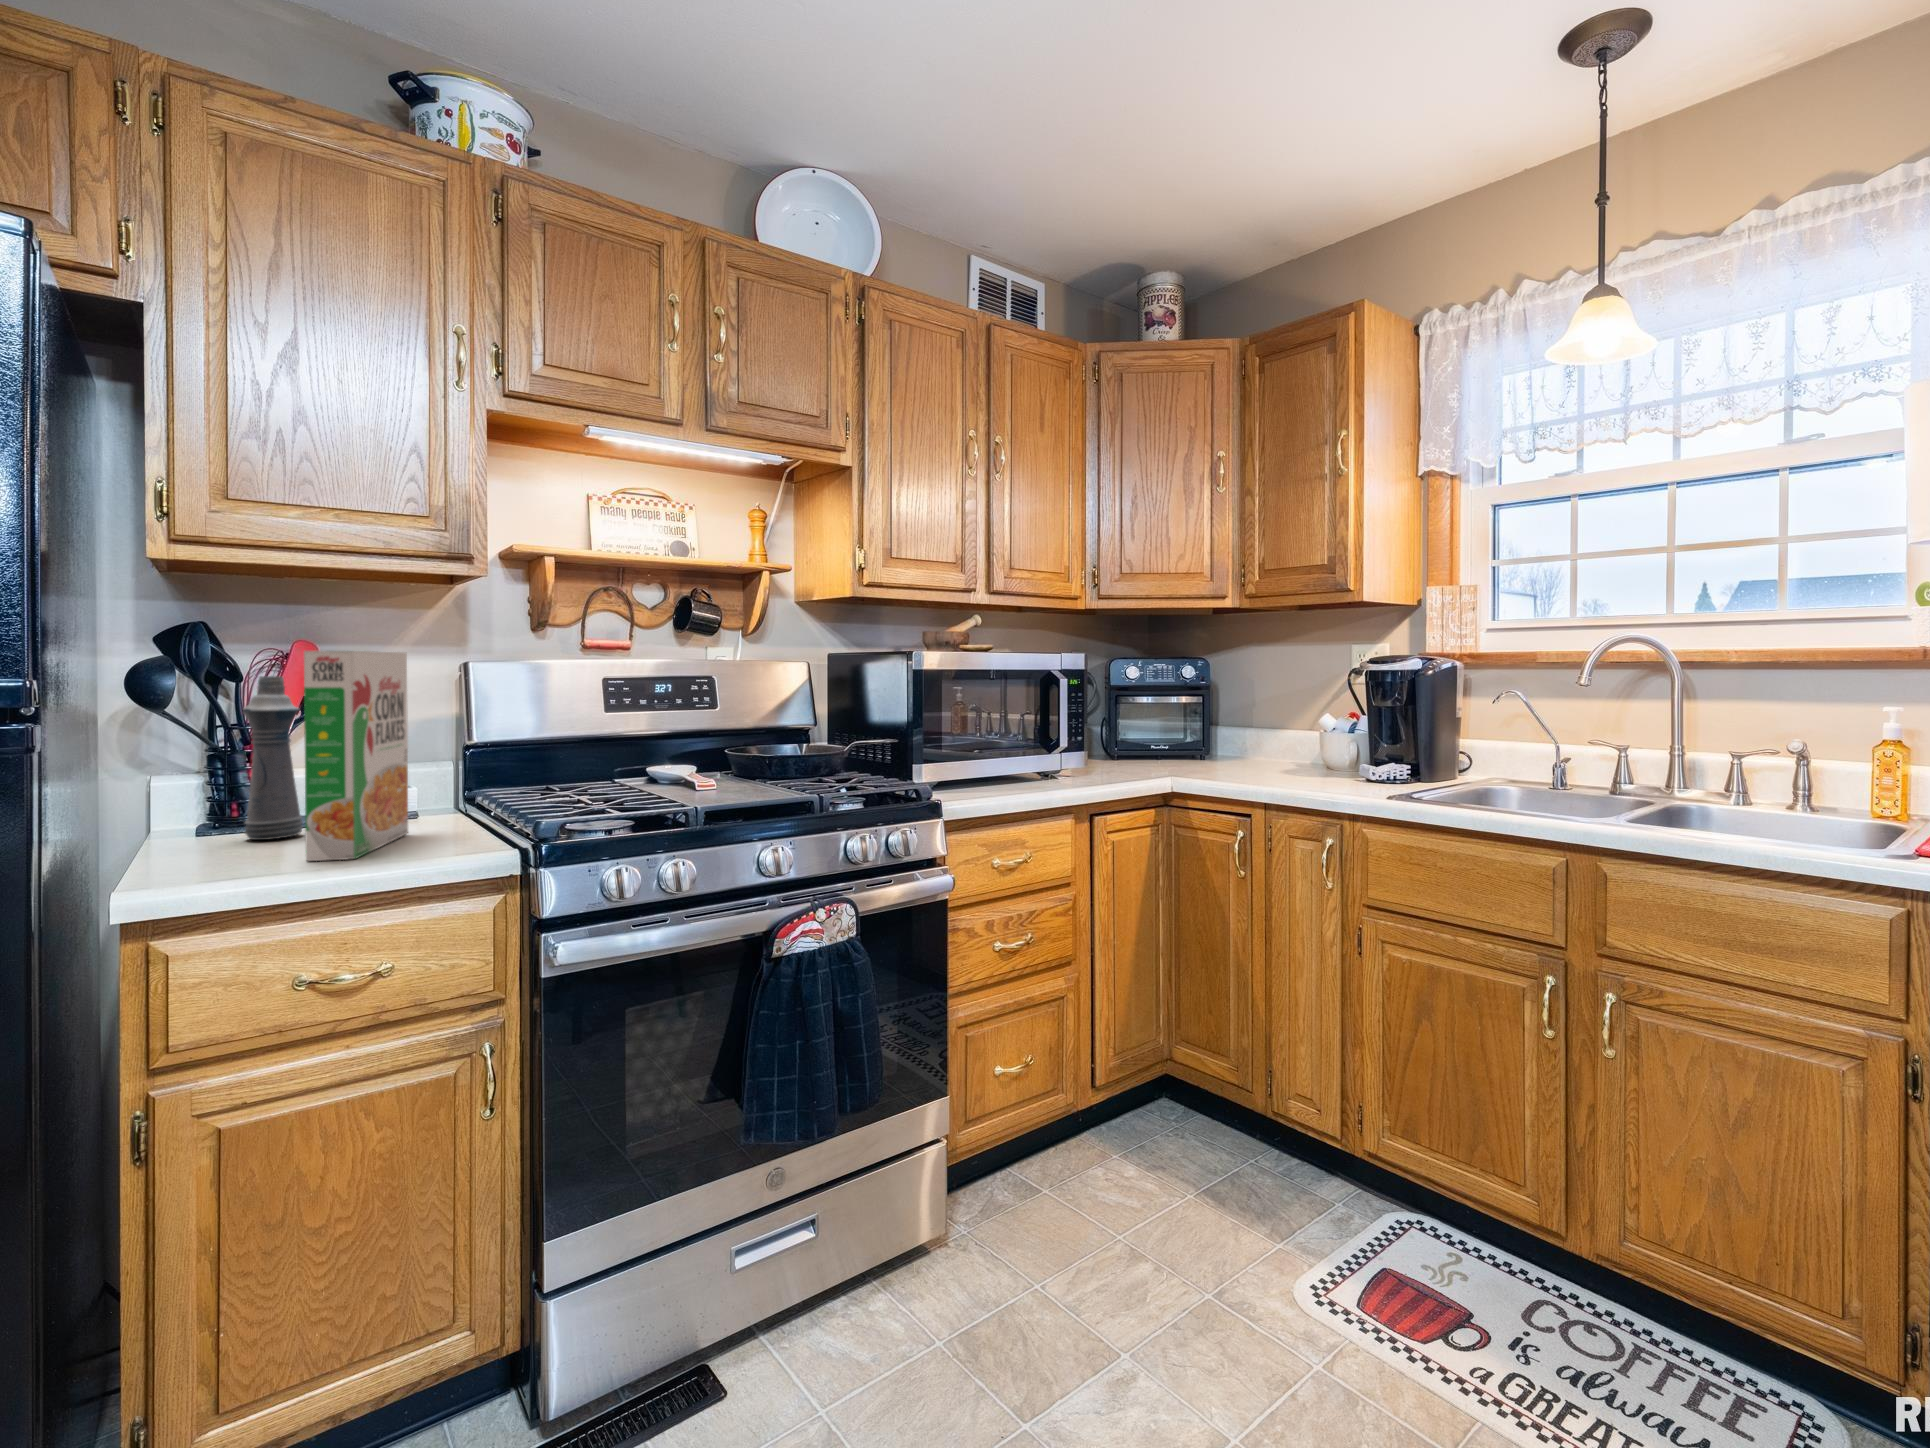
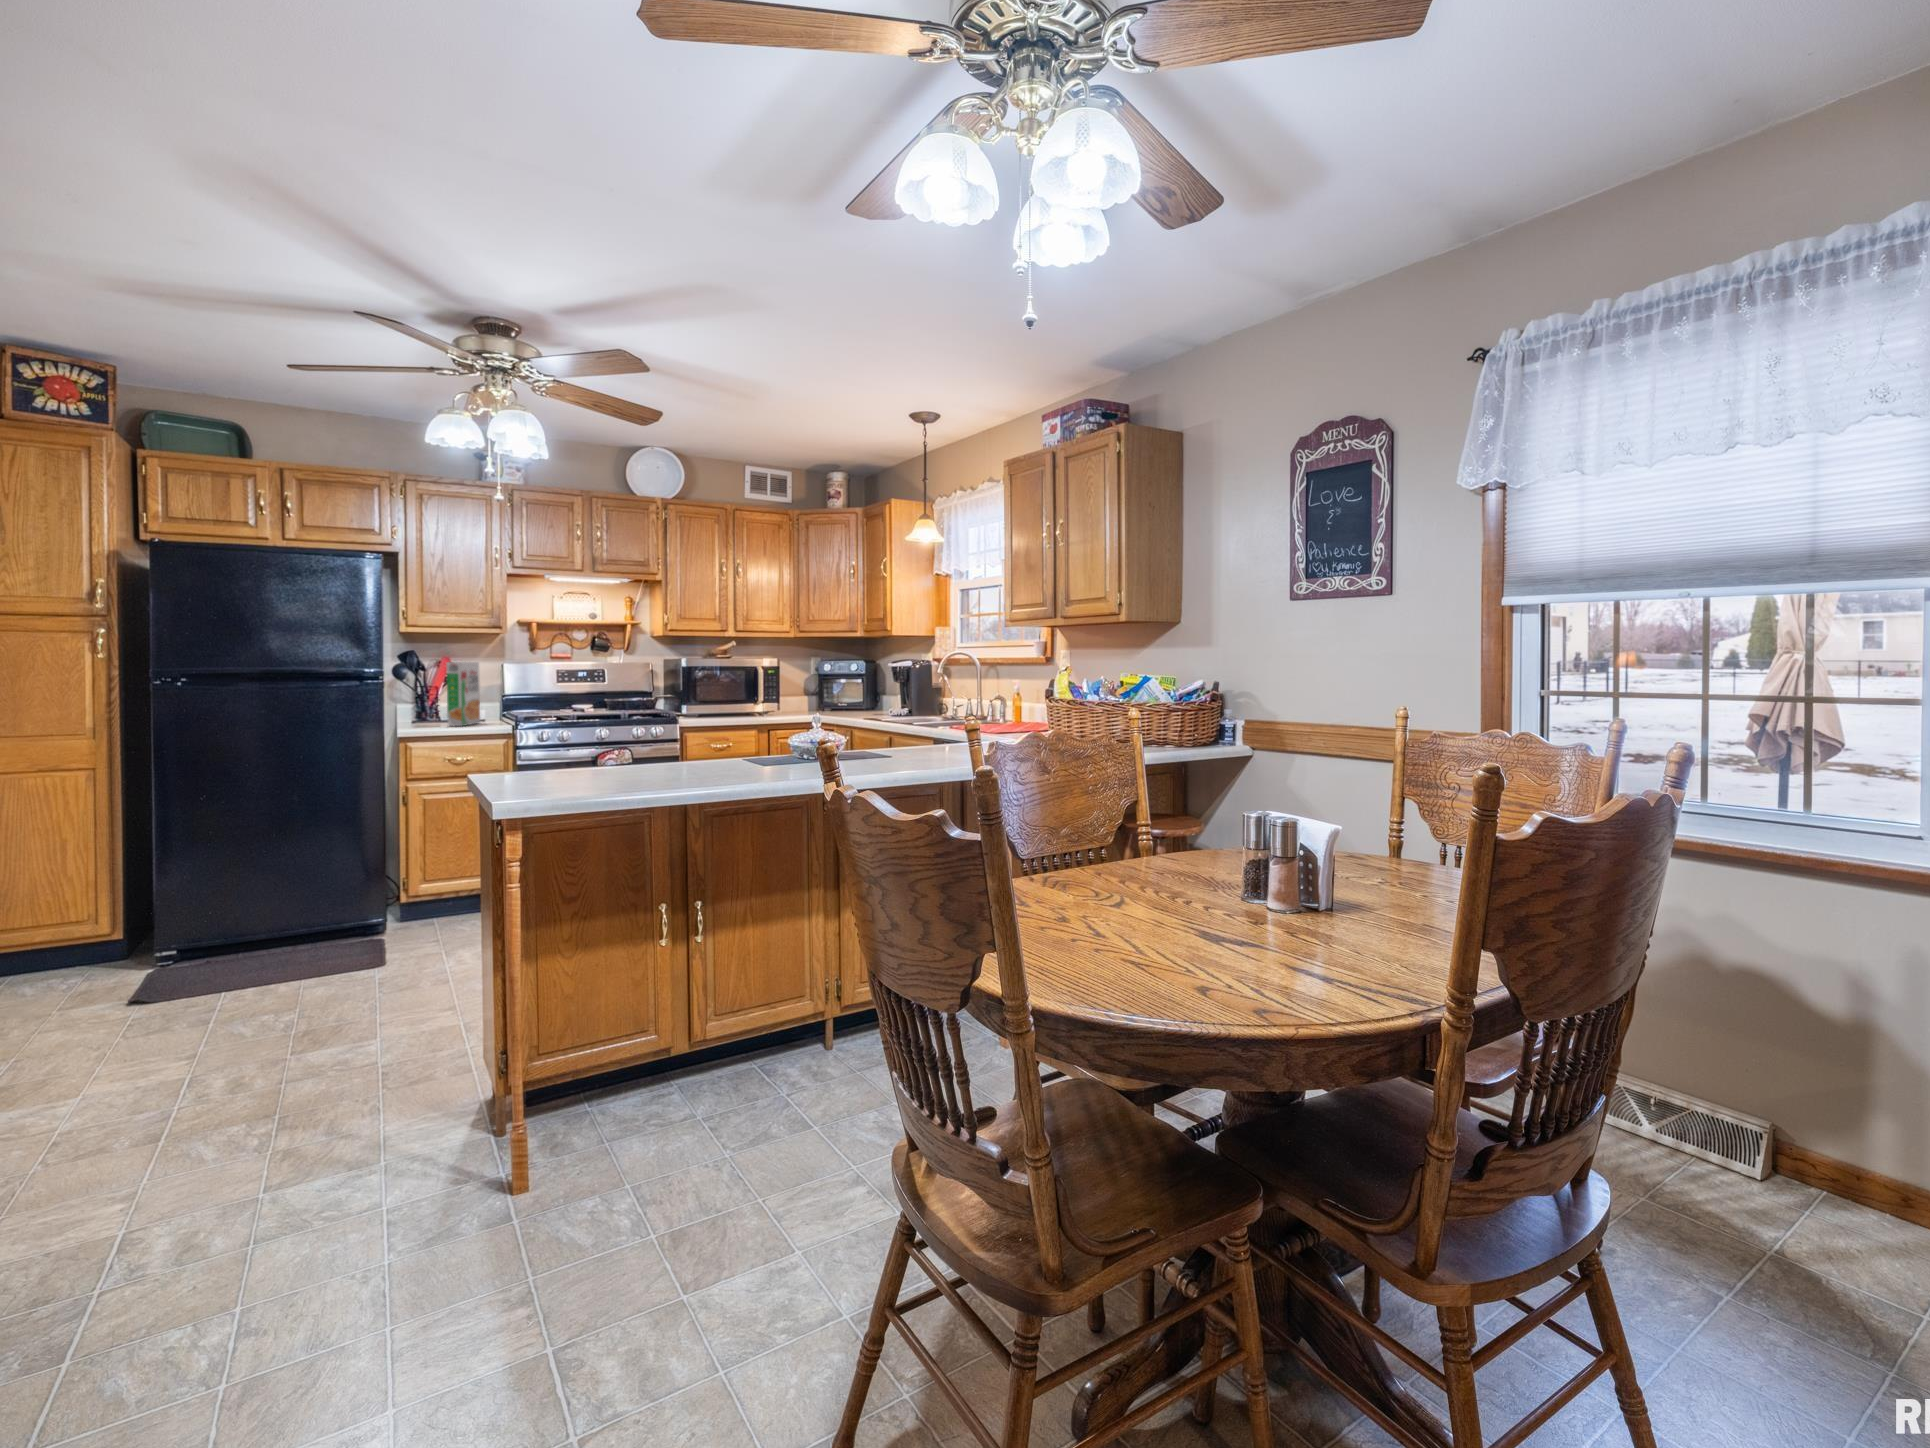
bottle: present [243,676,303,840] -> none [427,670,446,724]

